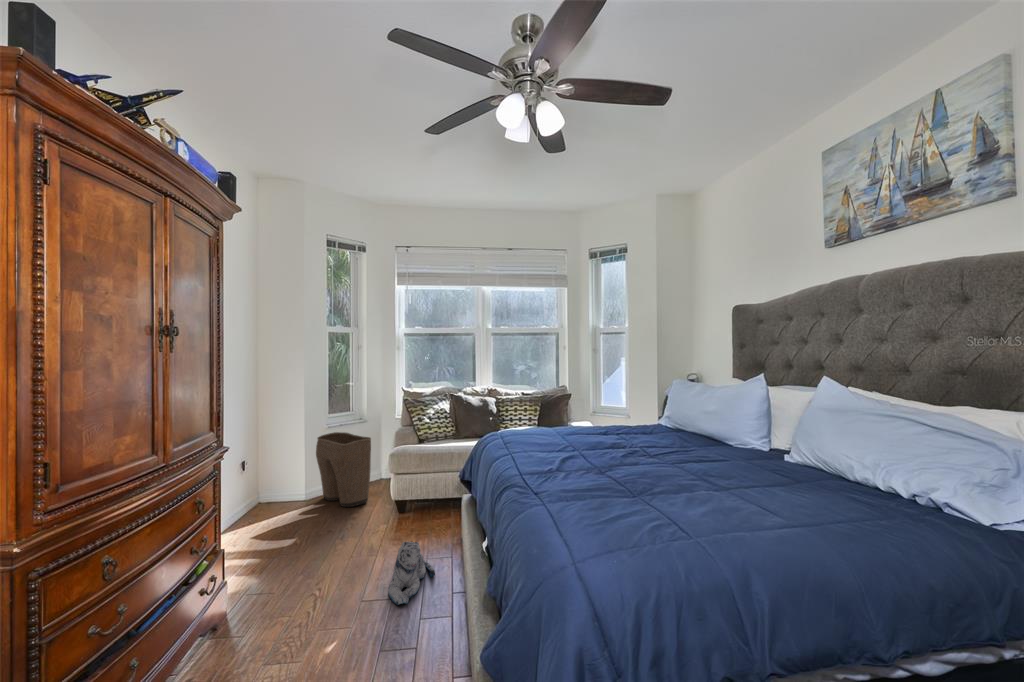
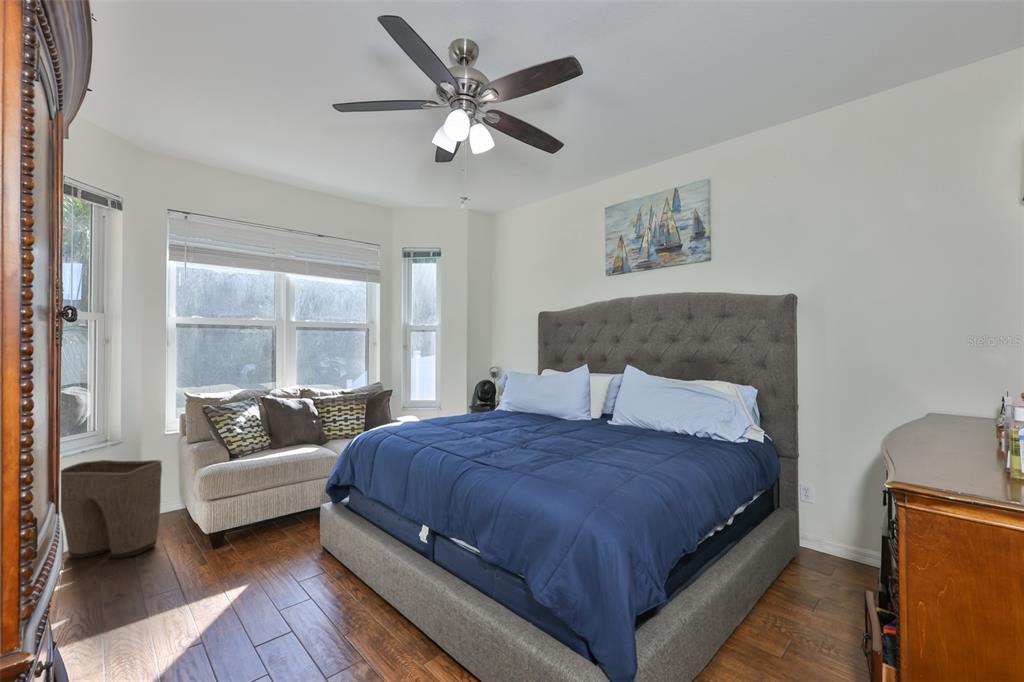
plush toy: present [388,542,435,605] -> none [284,551,335,618]

